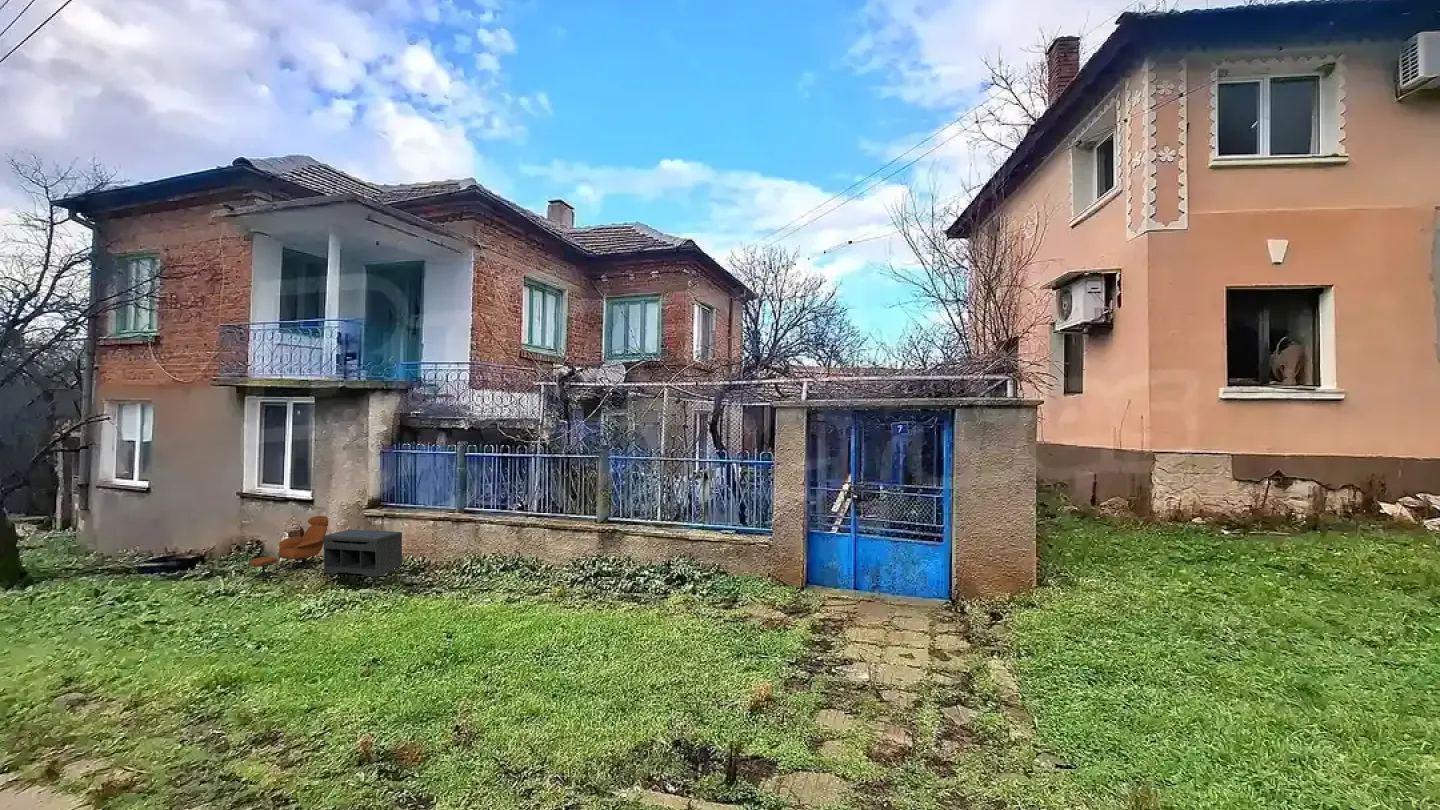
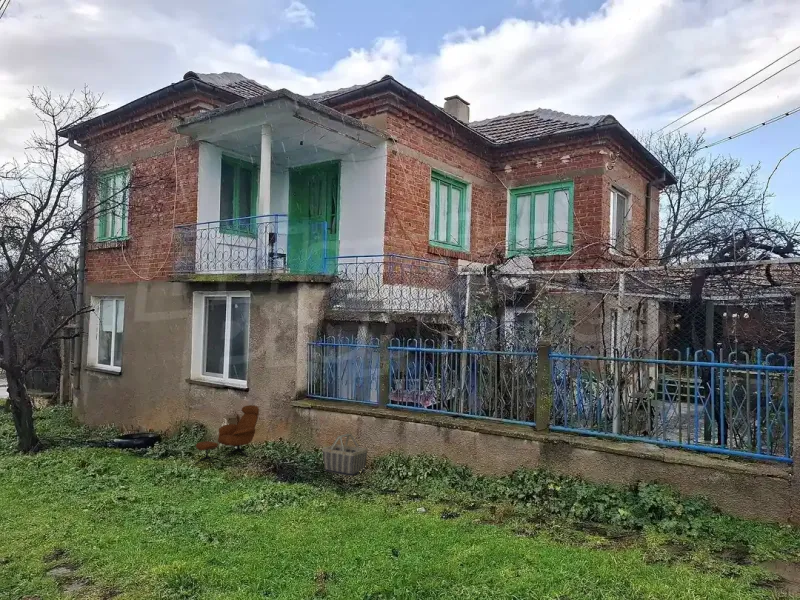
bench: present [323,529,402,577] -> none [256,421,326,471]
basket: none [396,537,444,577] -> present [322,434,367,476]

